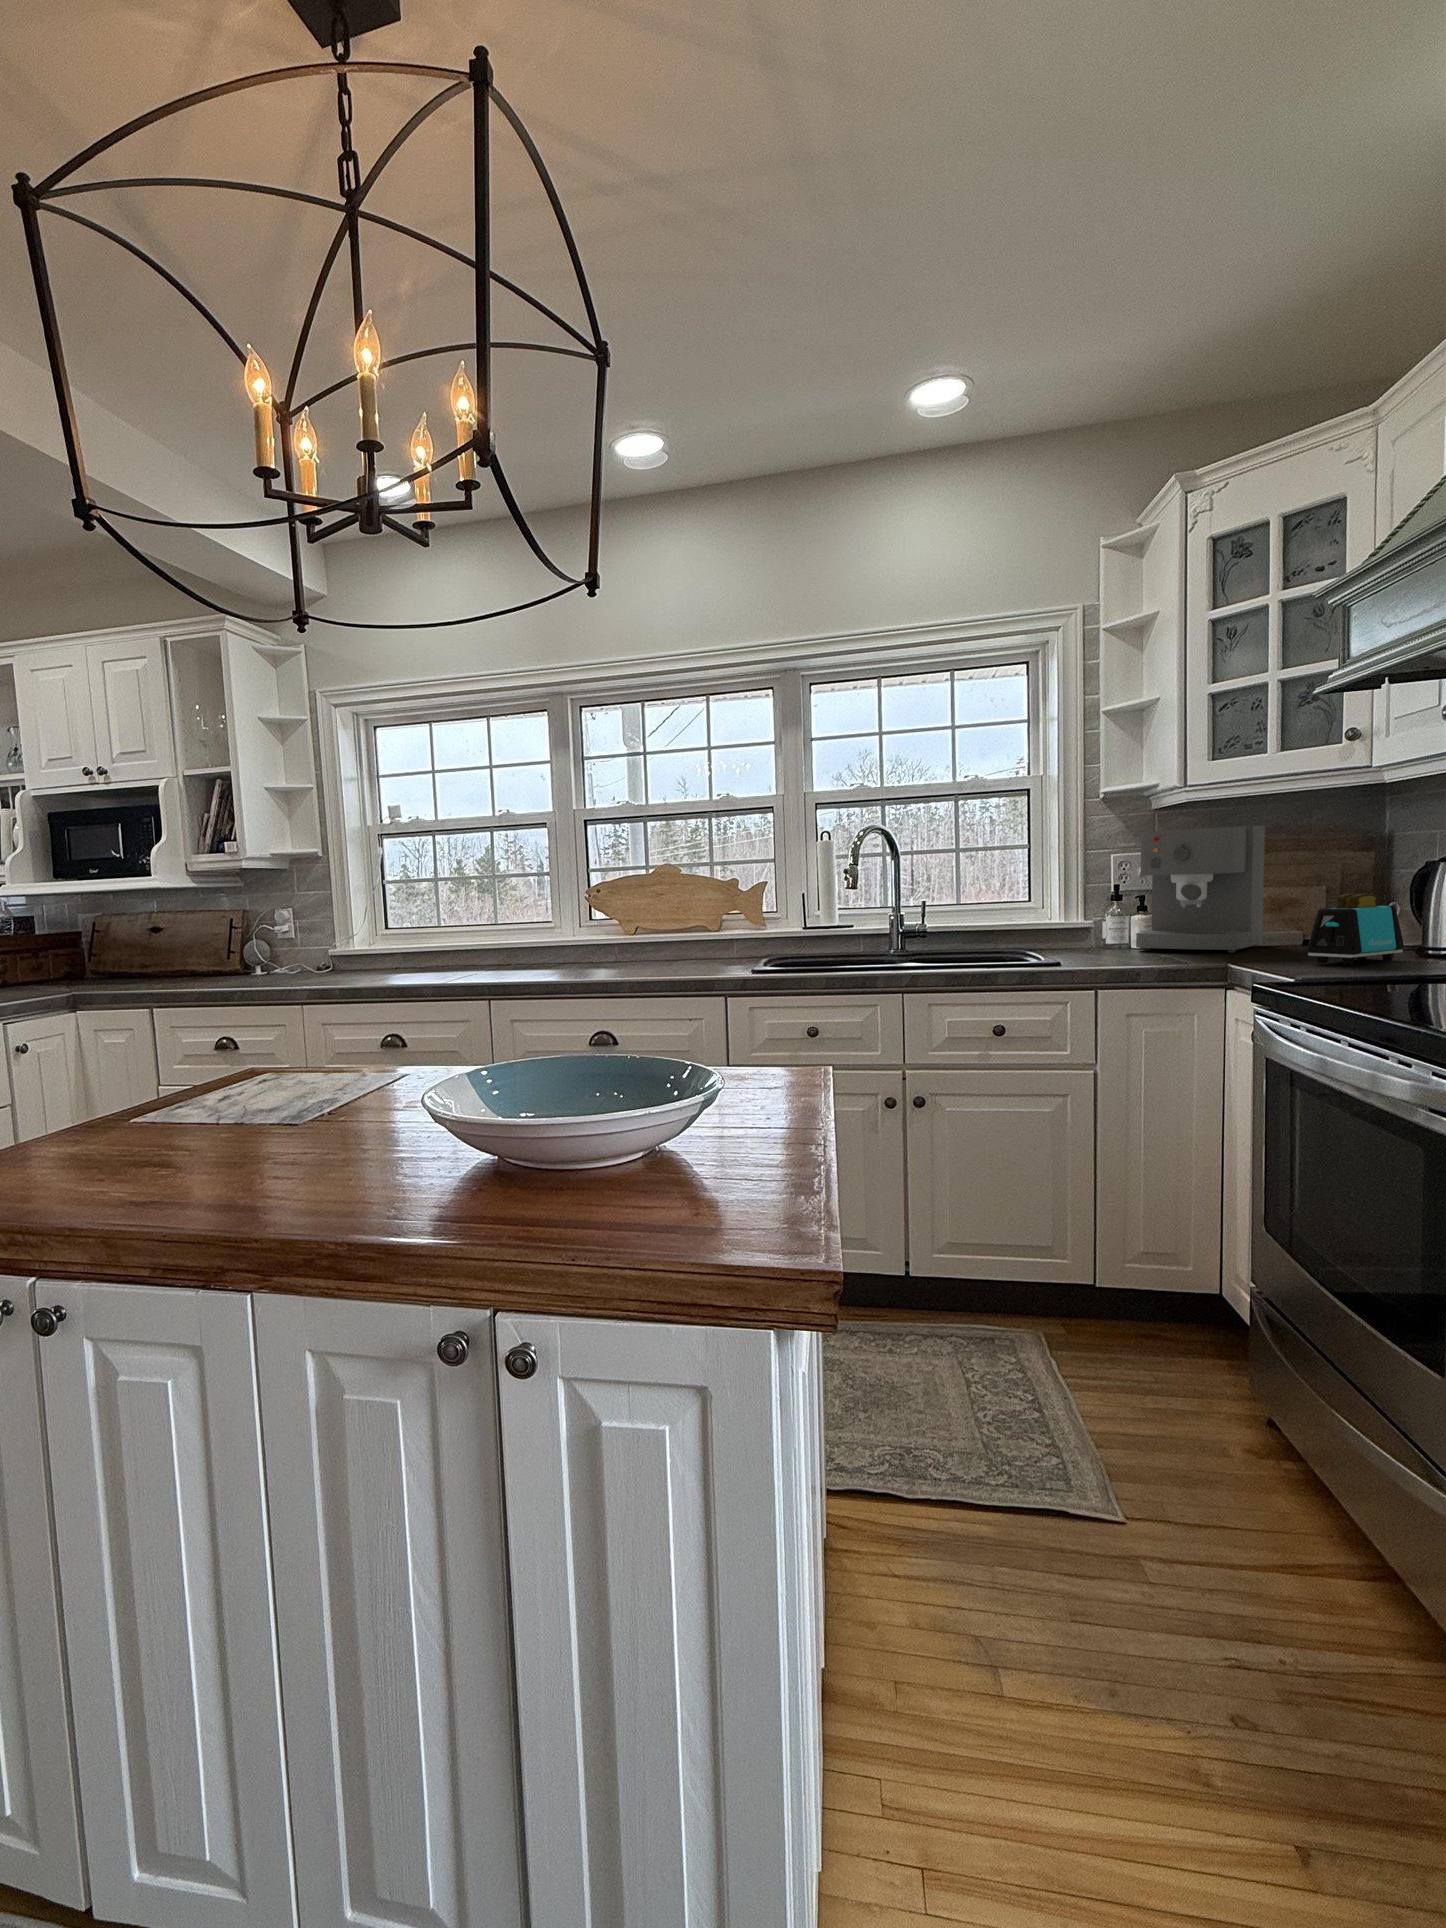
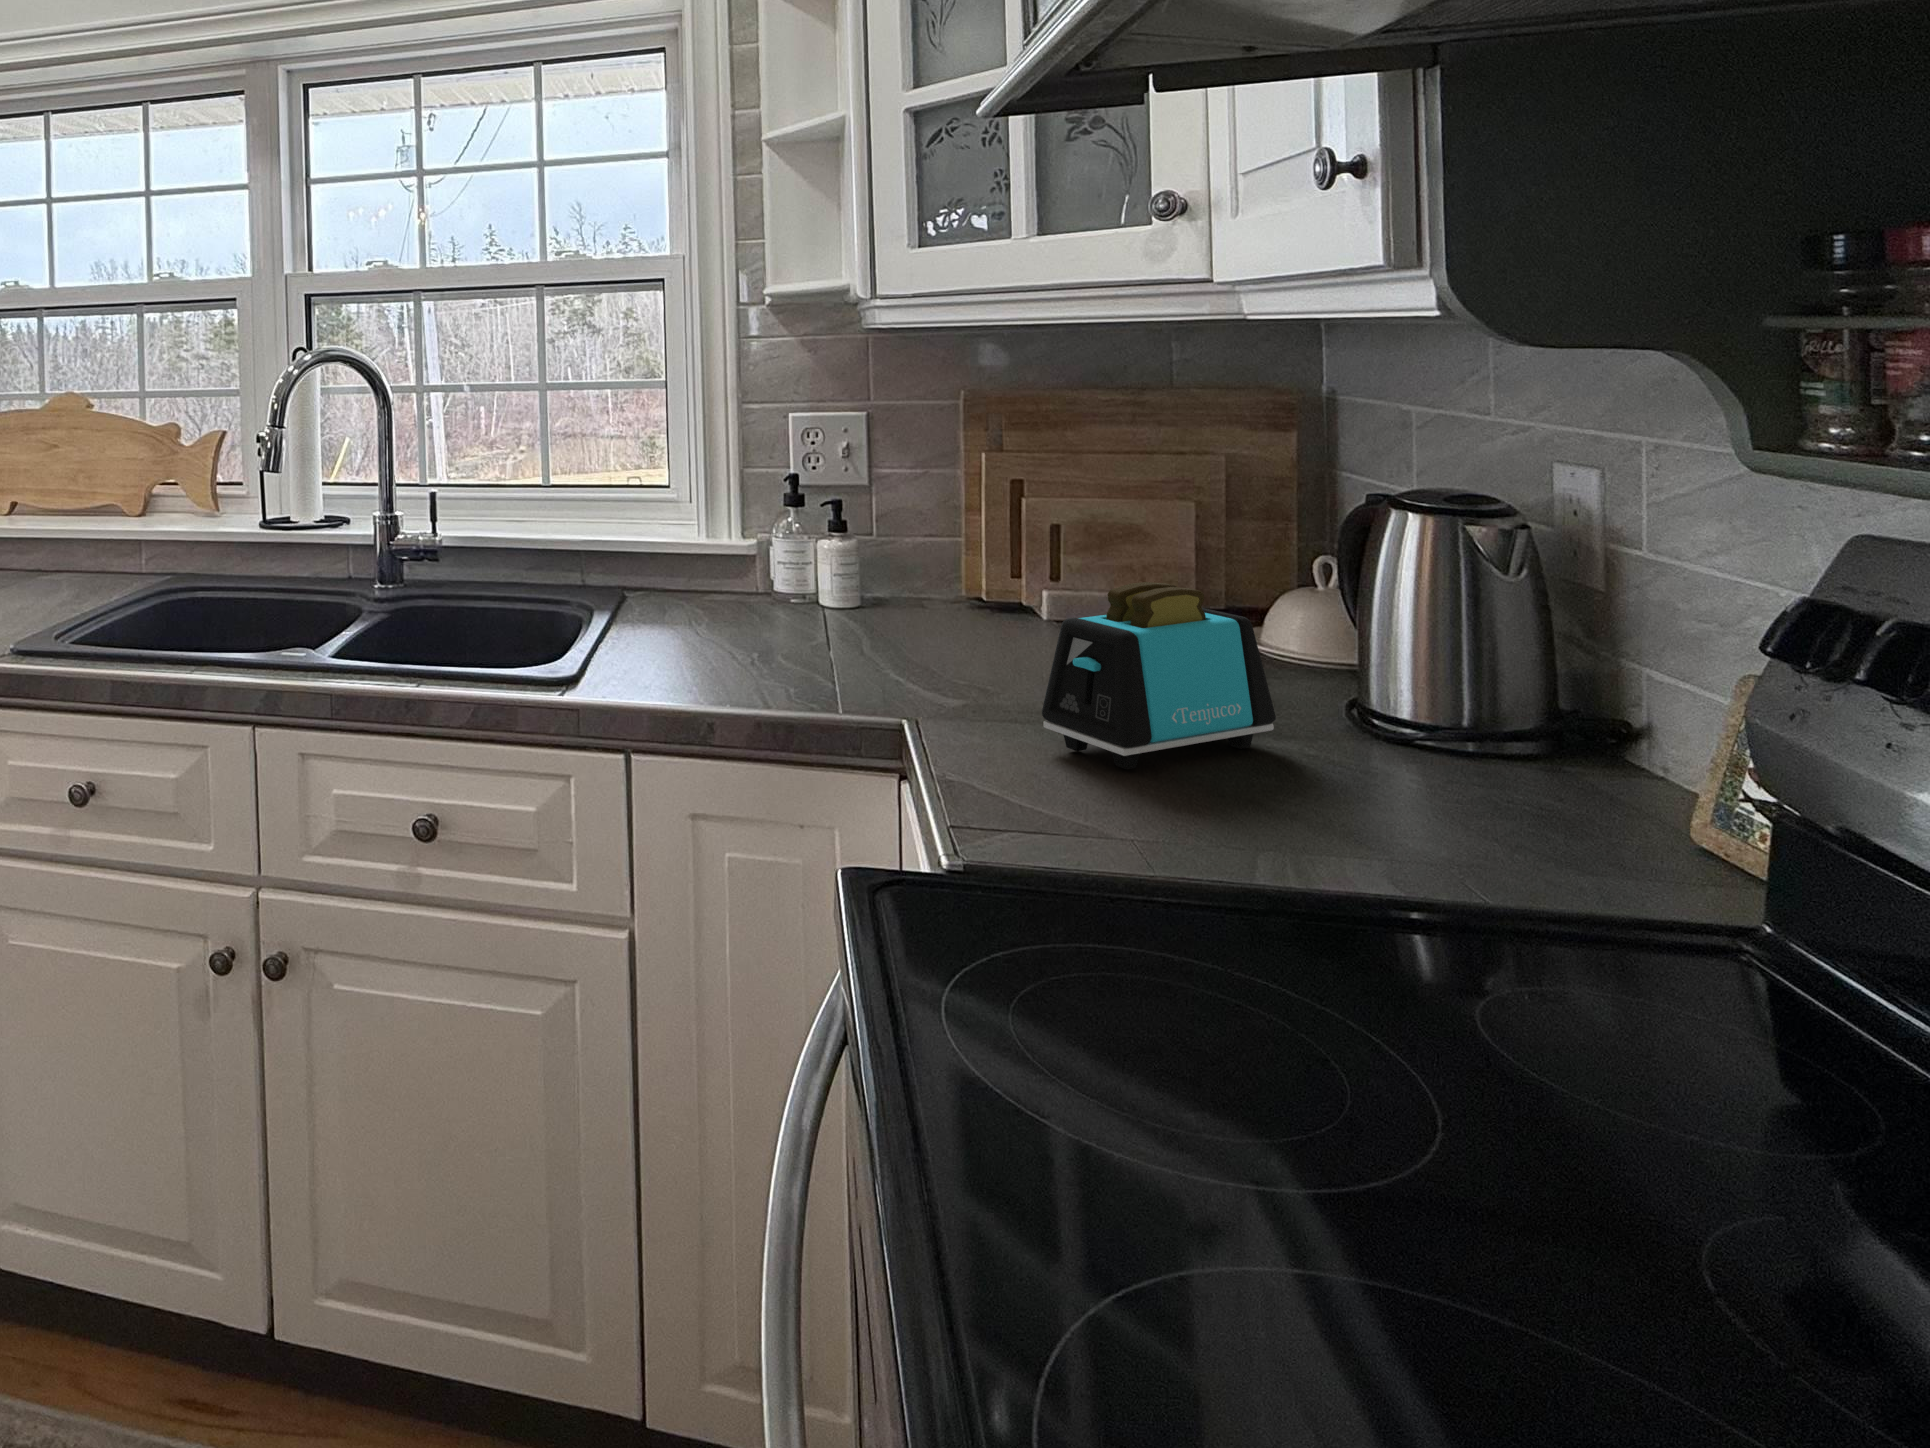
coffee maker: present [1136,825,1265,952] -> none [790,378,1052,661]

